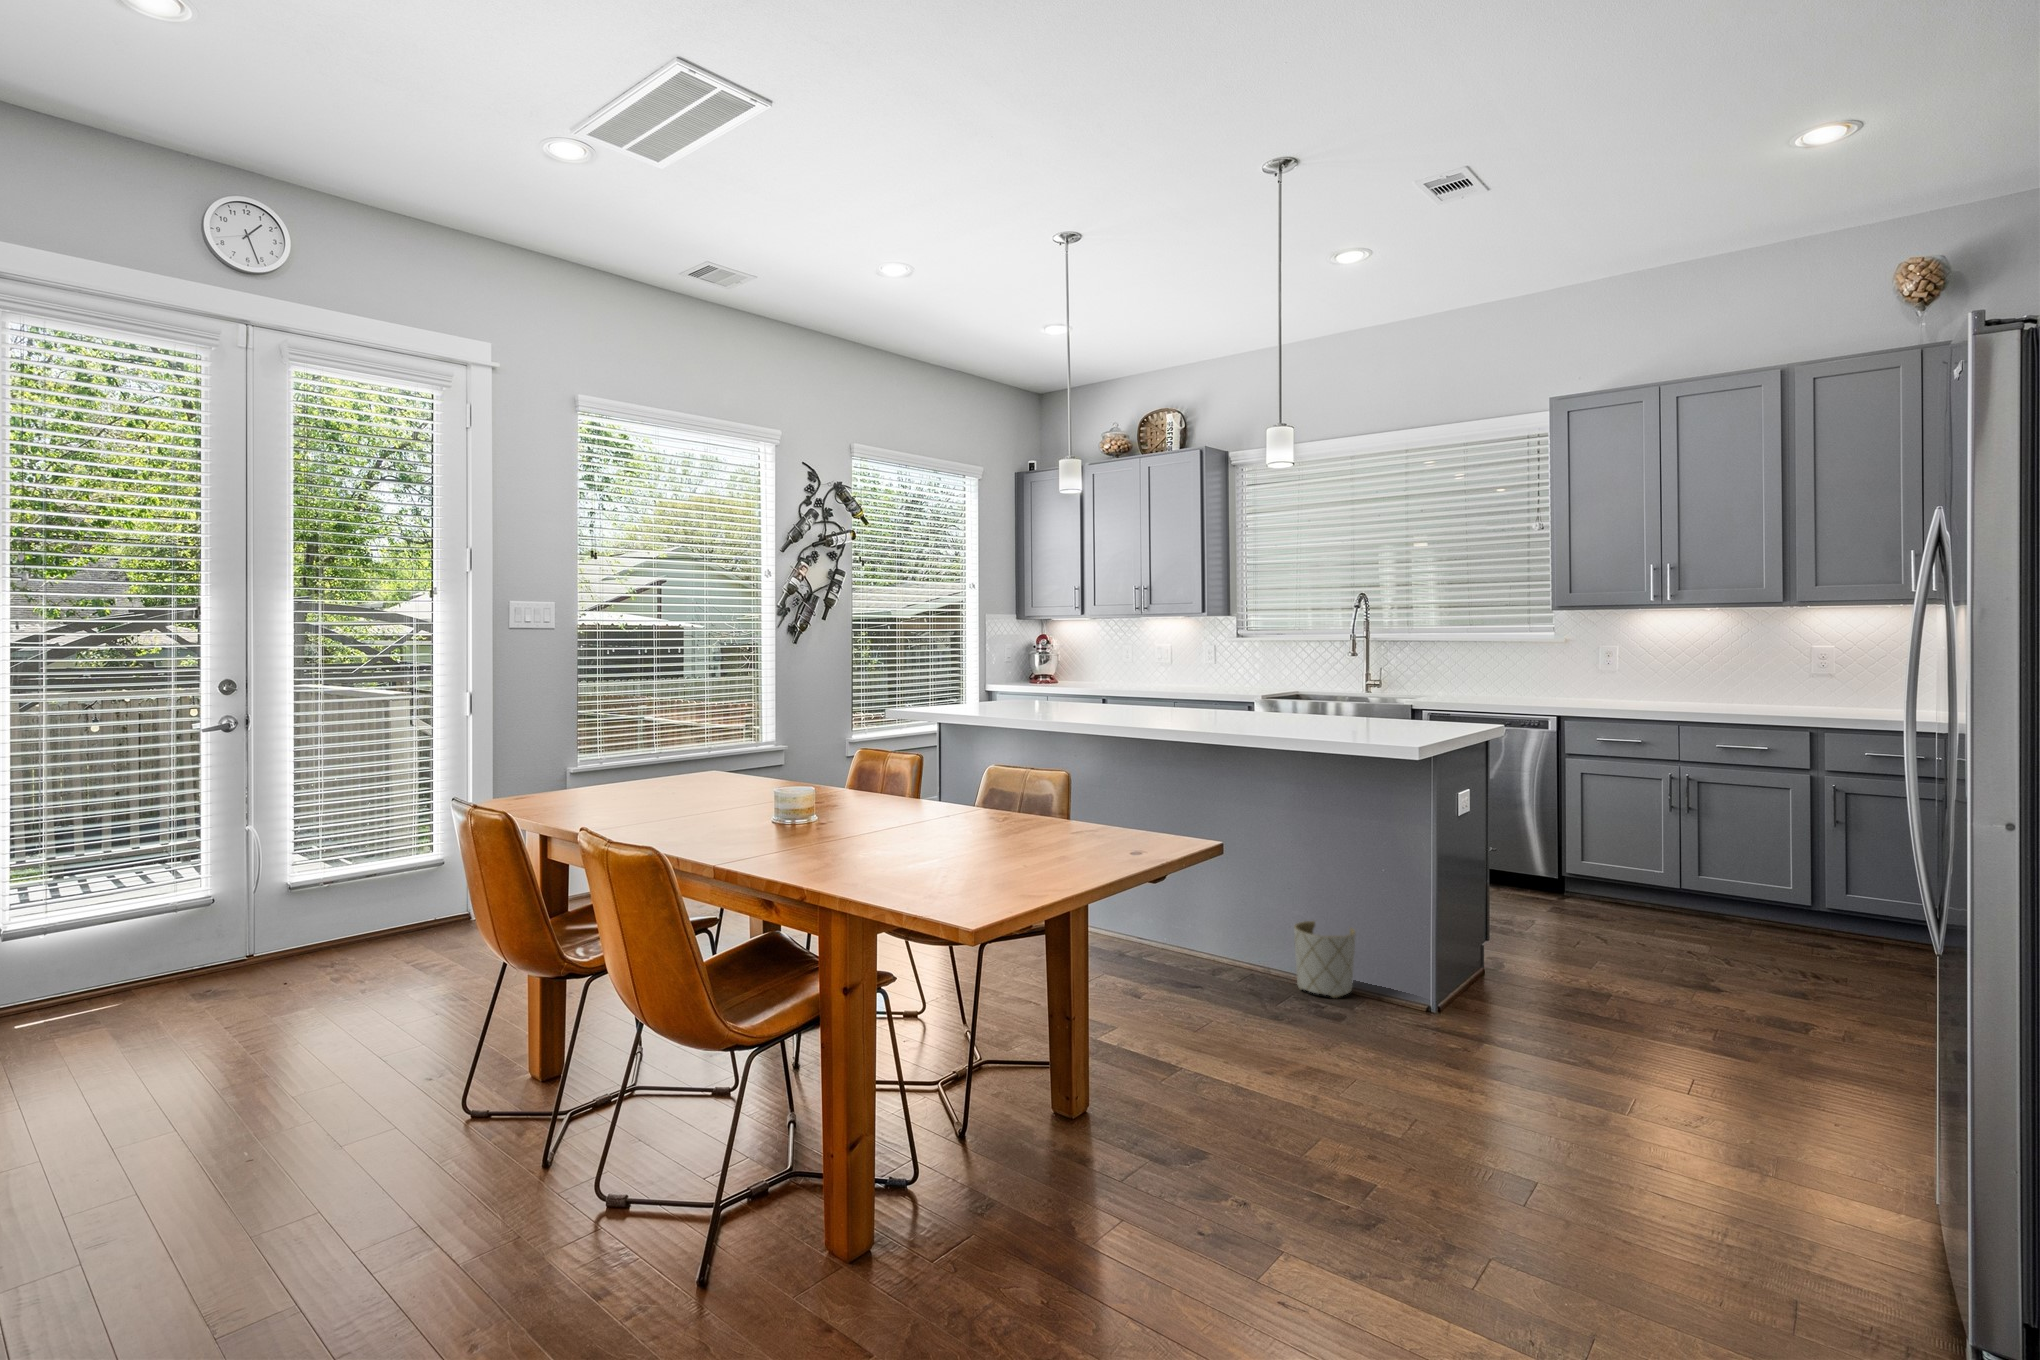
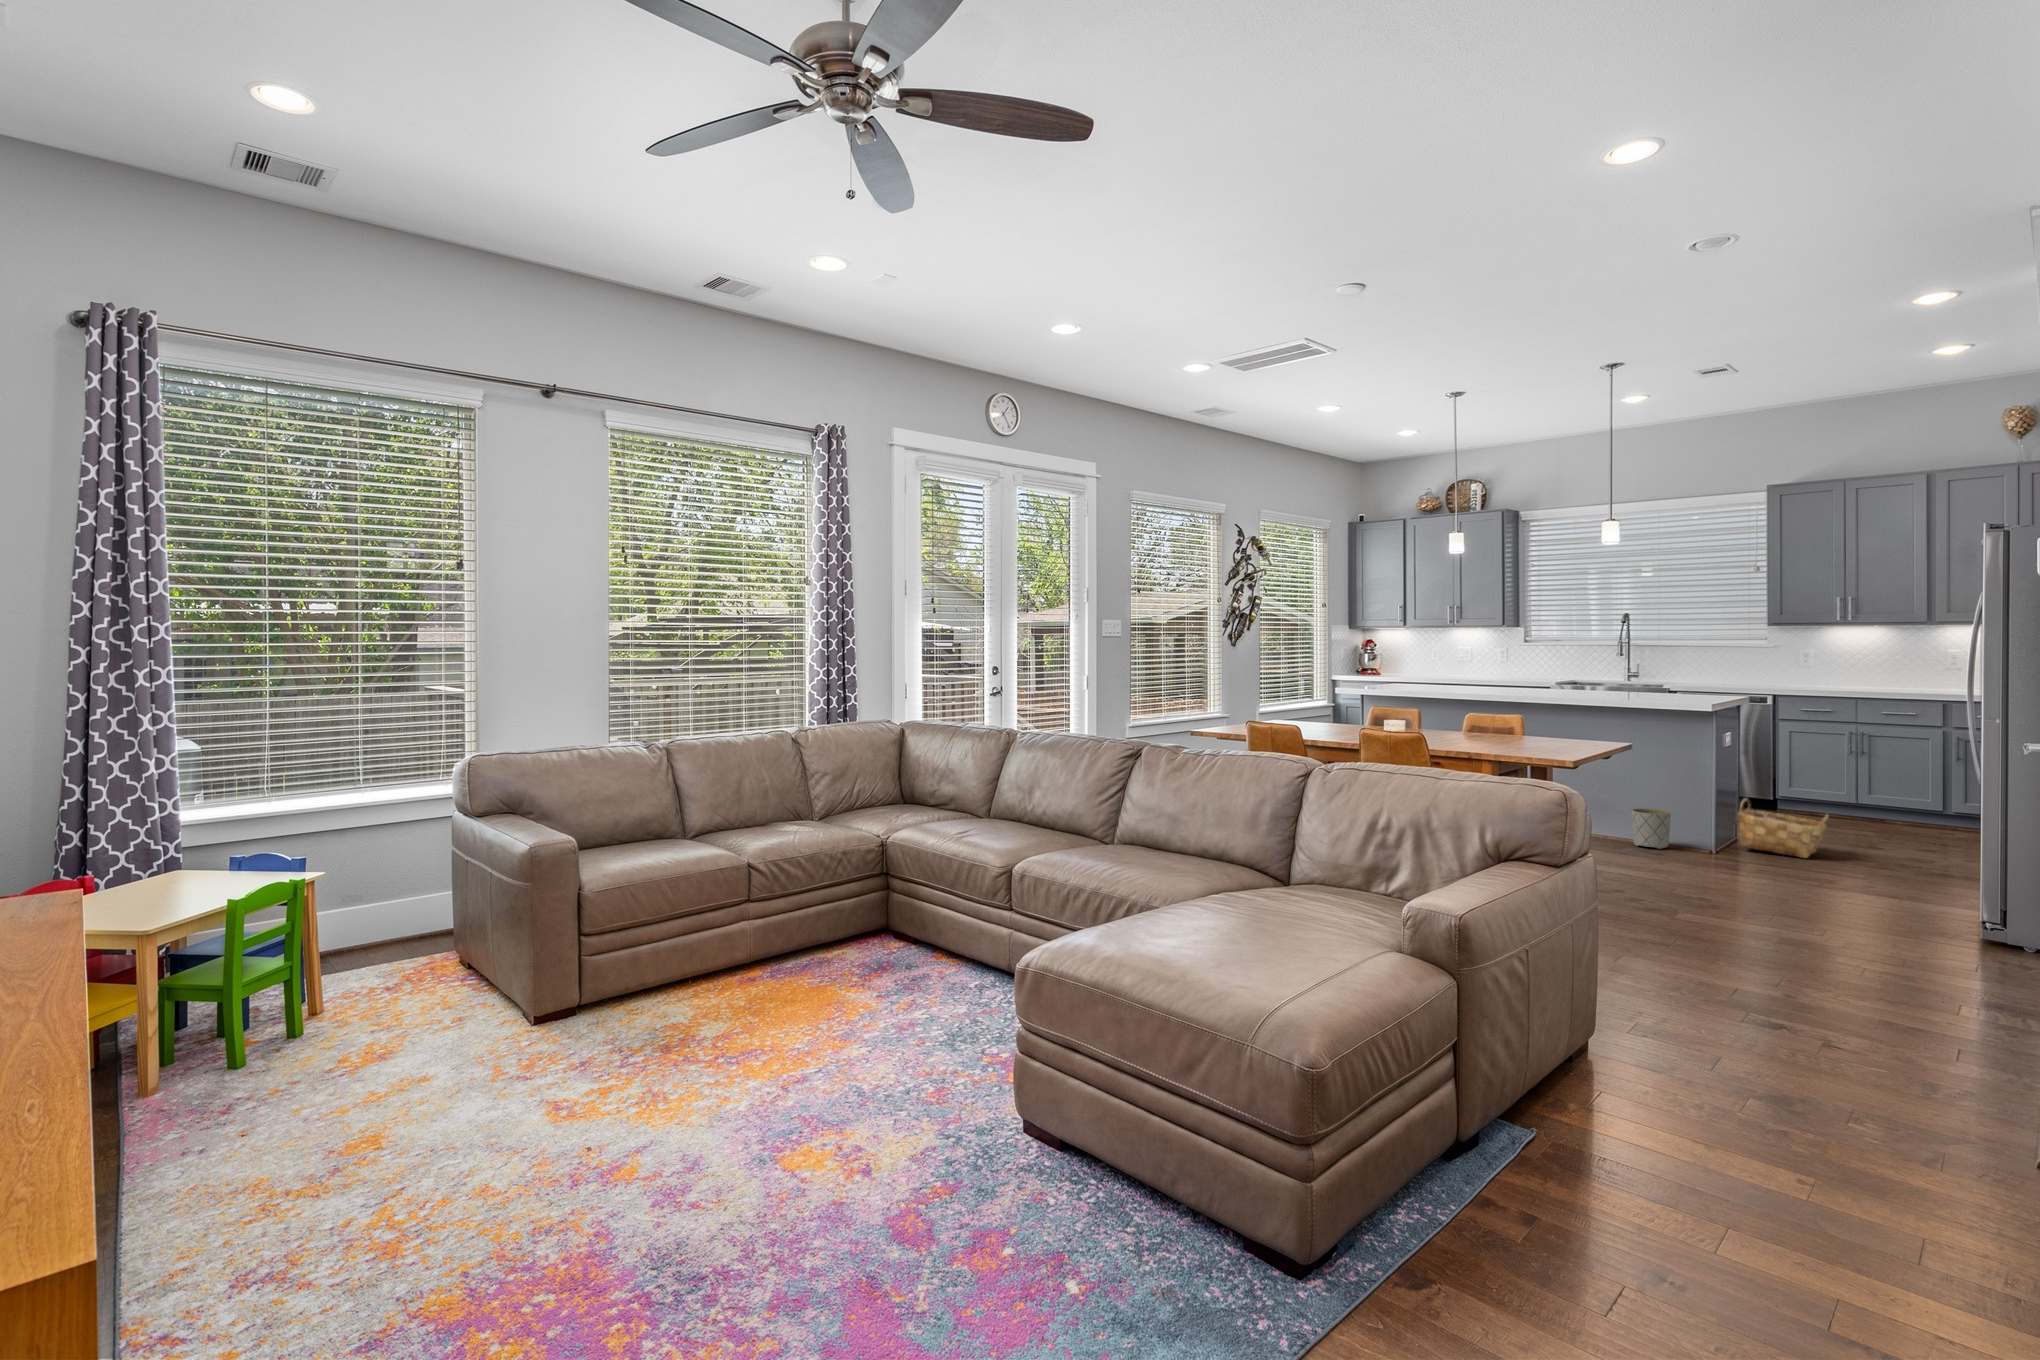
woven basket: none [1466,904,1617,1022] -> present [1737,798,1829,858]

